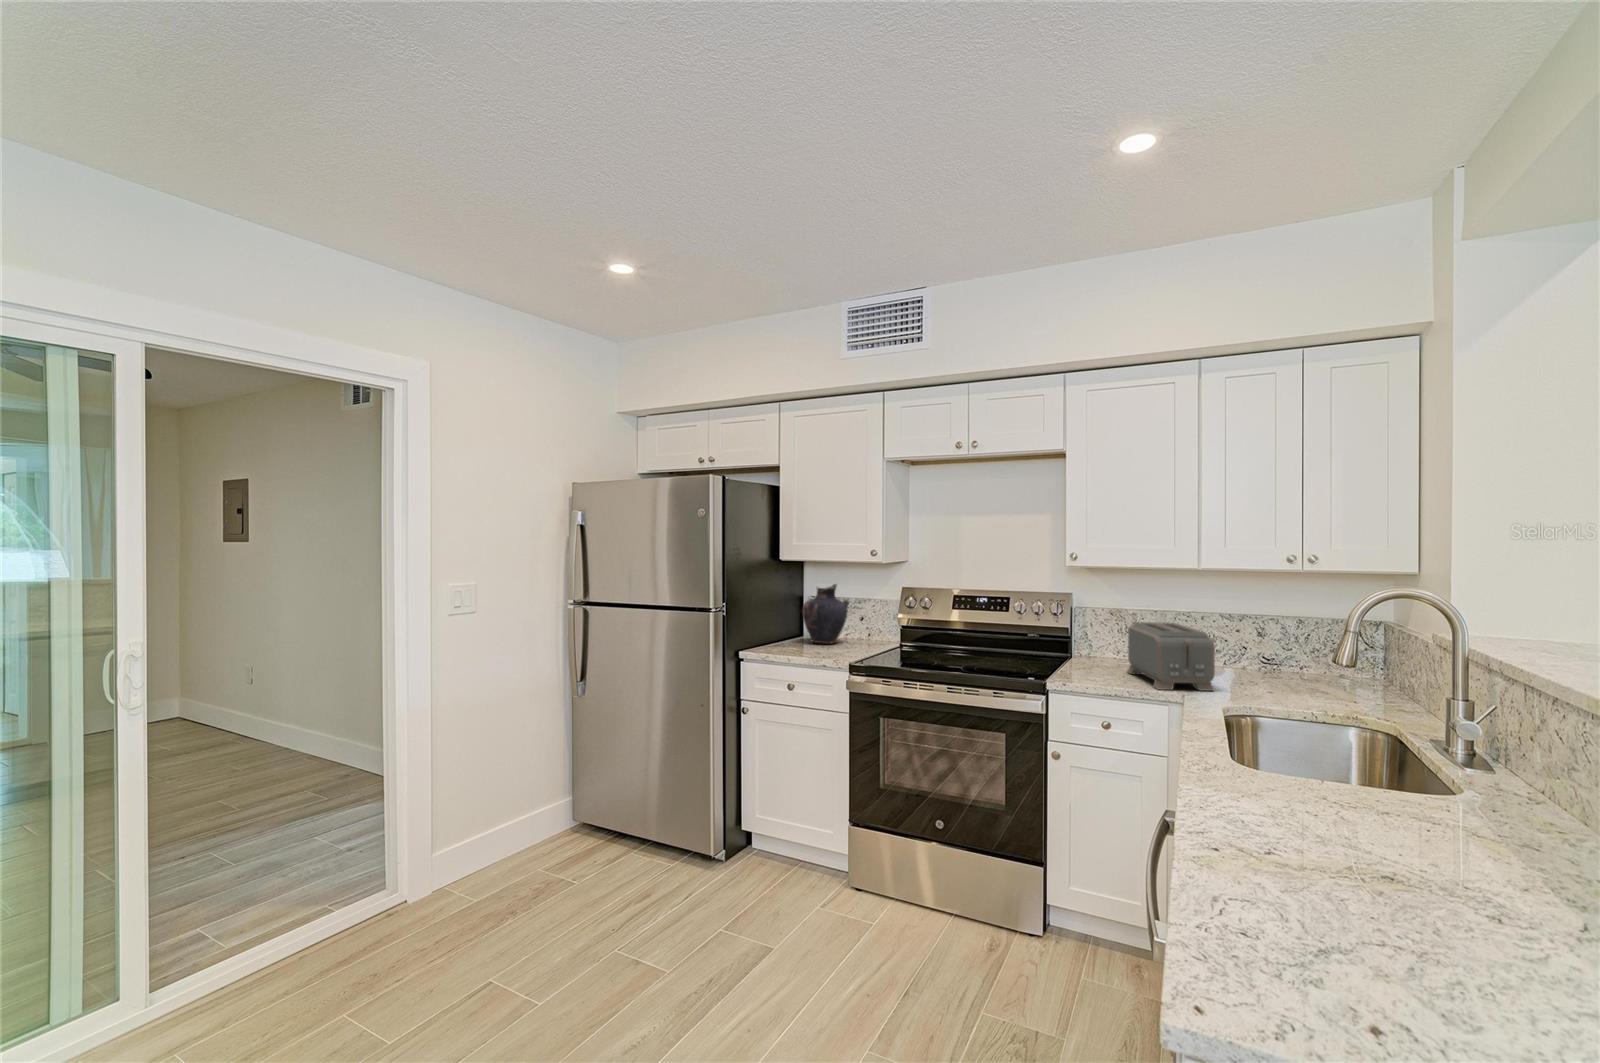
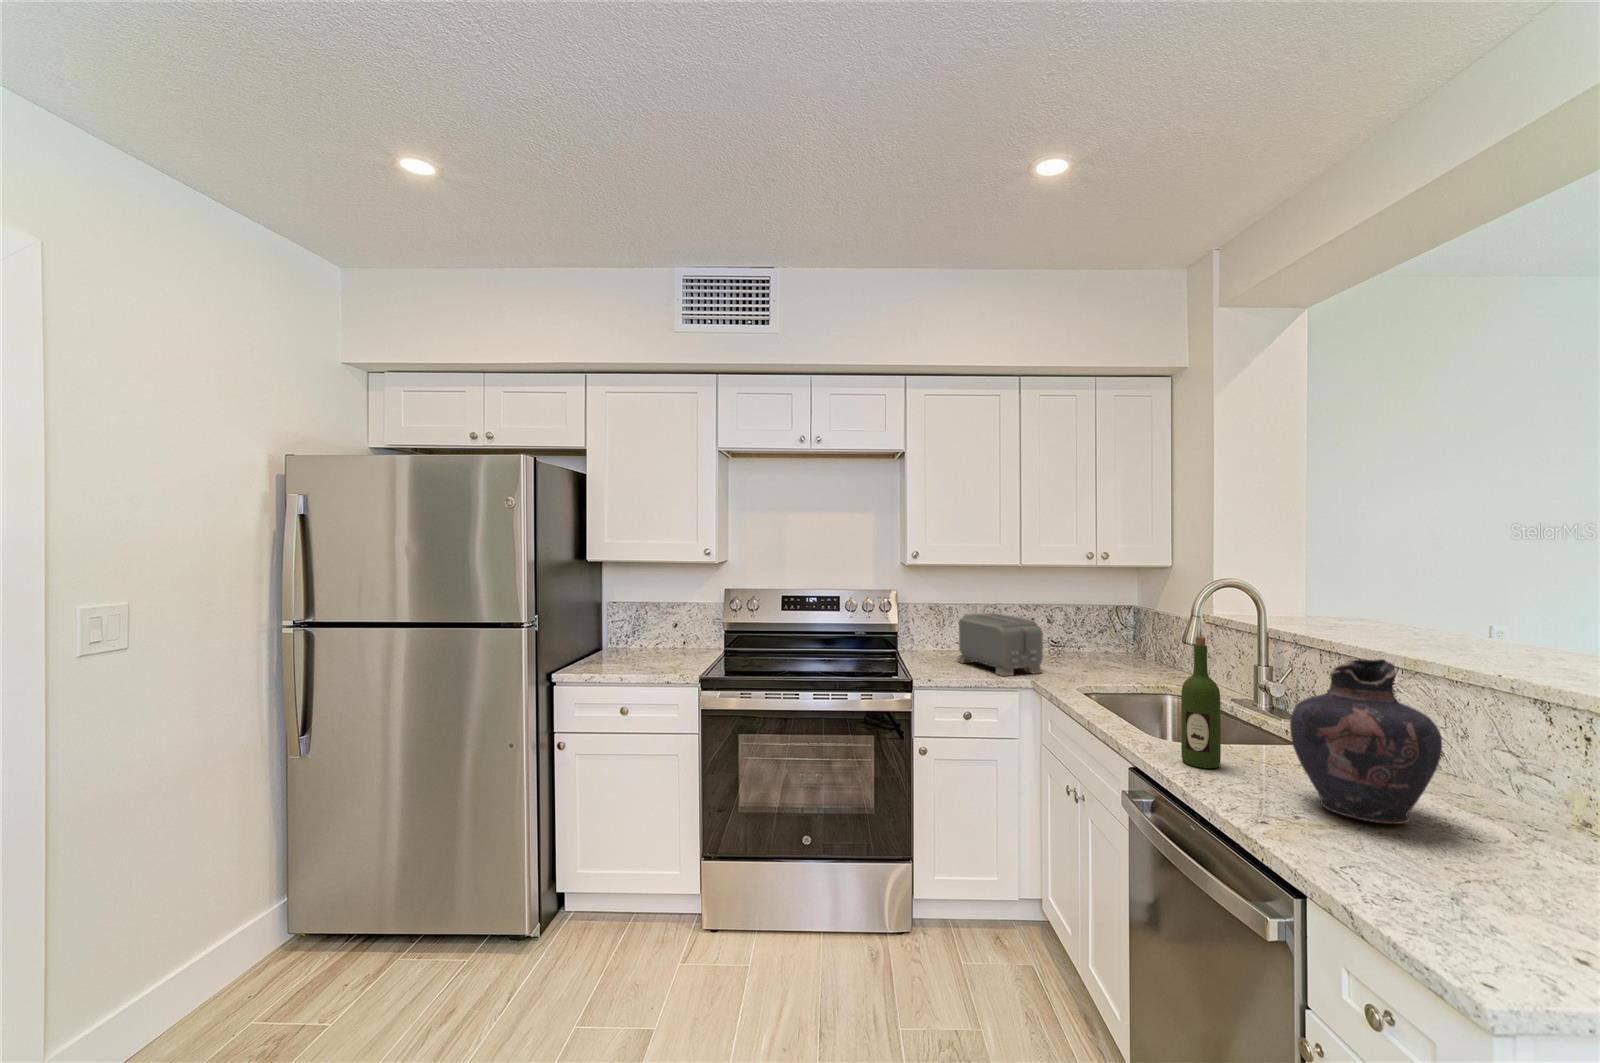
vase: present [802,584,849,643] -> present [1290,659,1442,824]
wine bottle: none [1239,650,1282,793] -> present [1181,637,1221,768]

